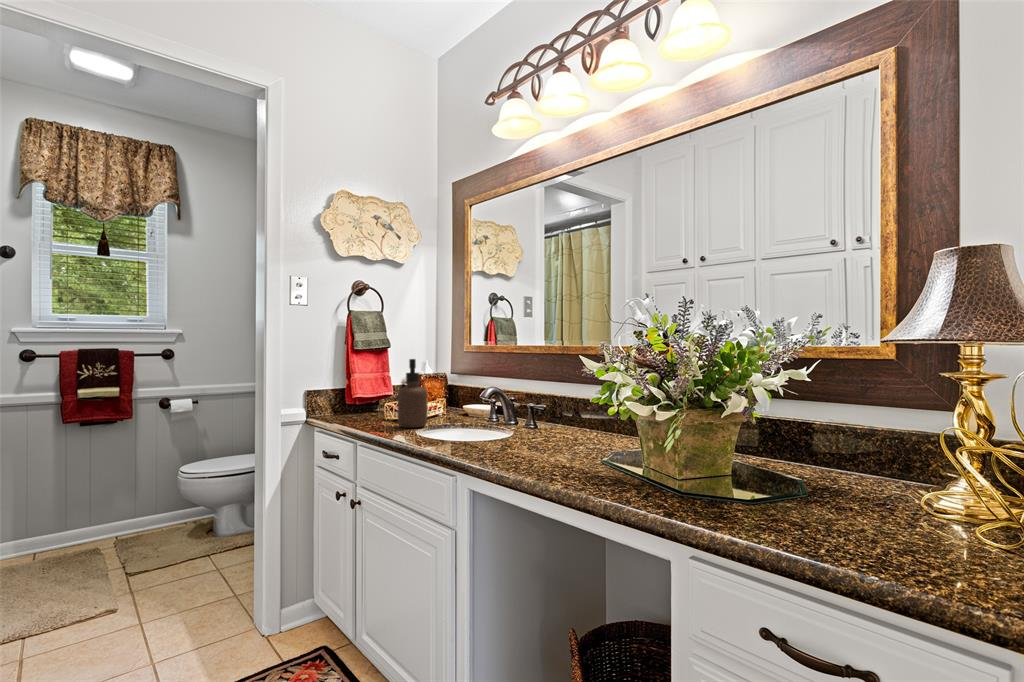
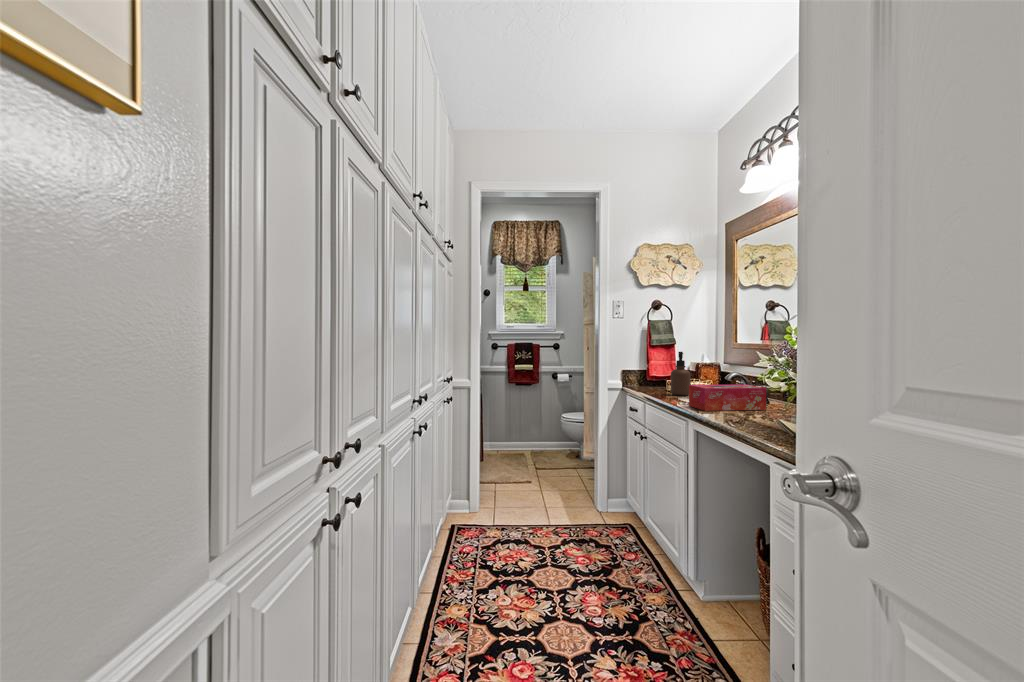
tissue box: none [458,407,565,459] -> present [689,385,766,411]

